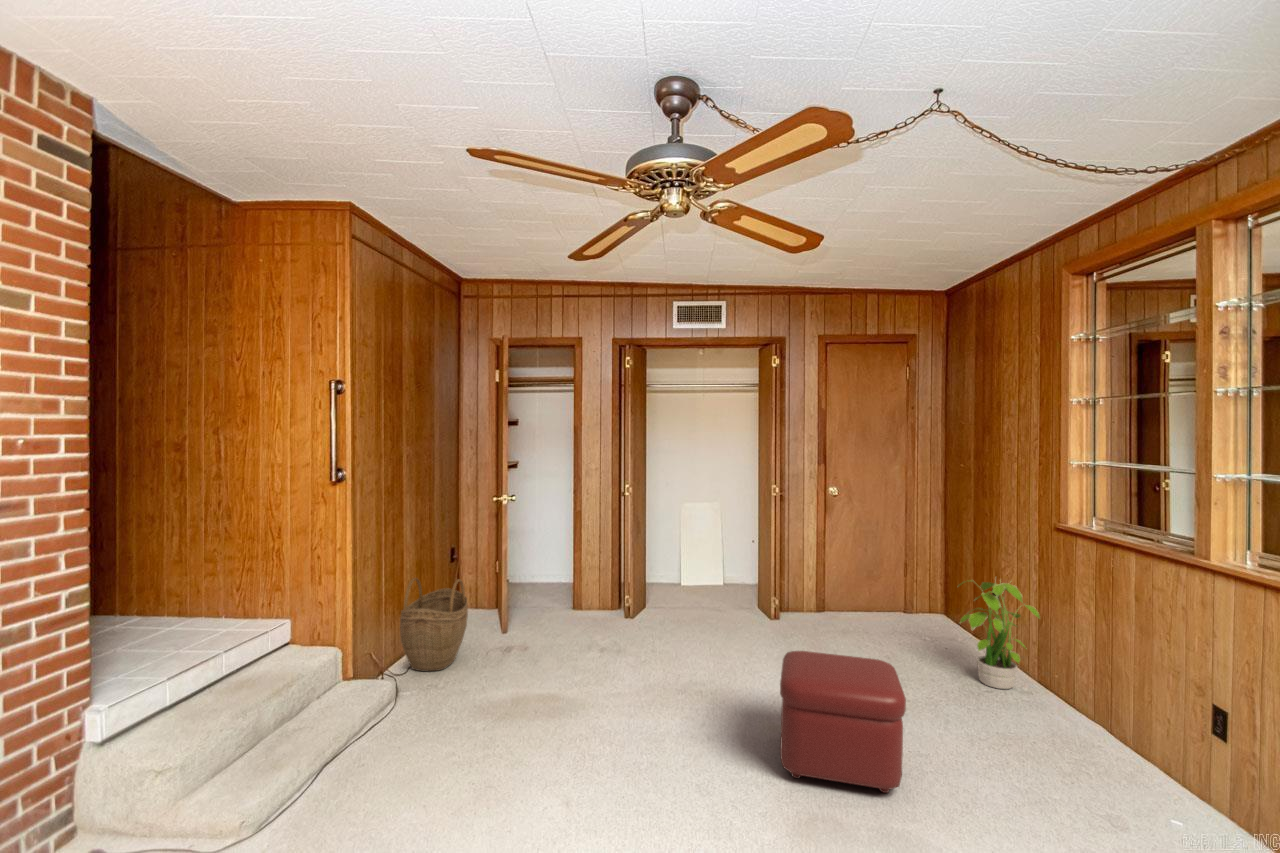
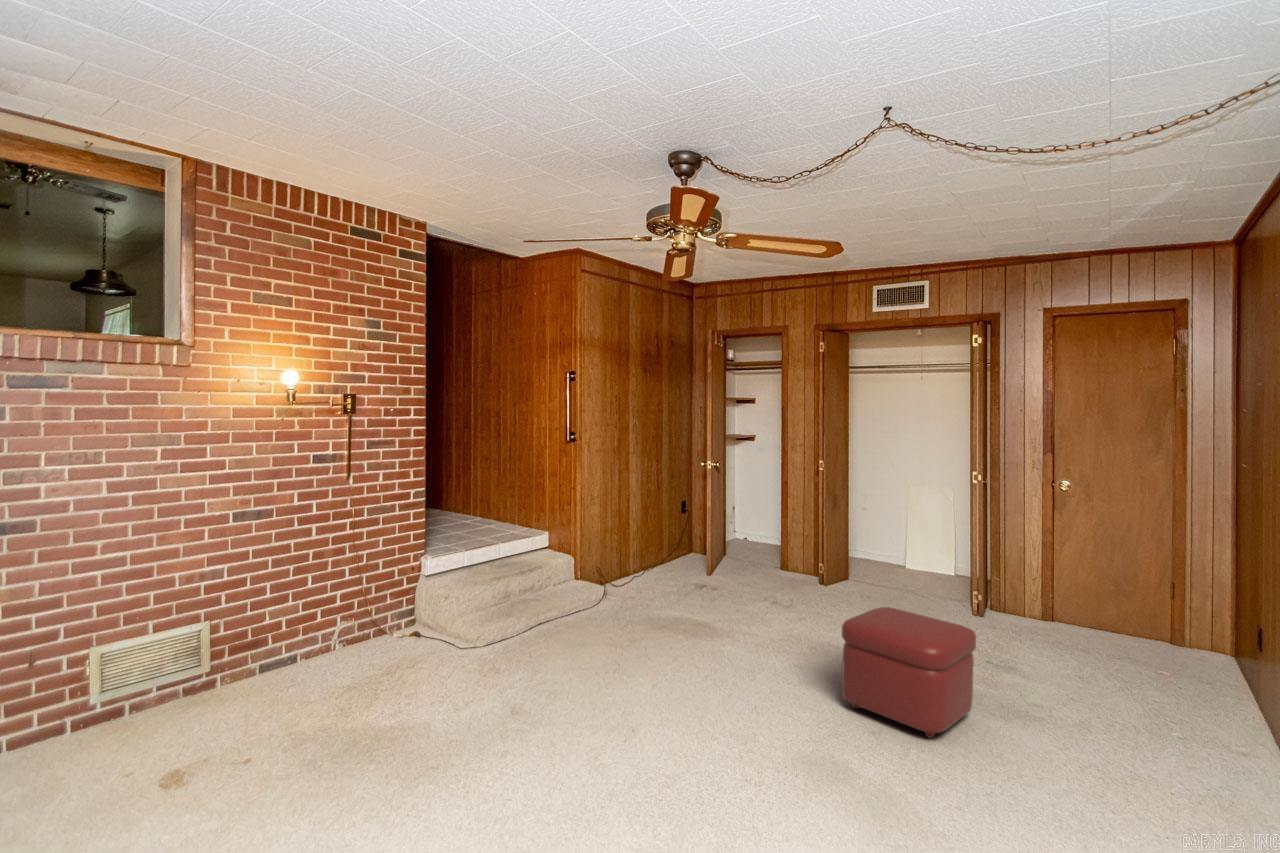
woven basket: present [400,578,468,671] -> none [618,521,671,591]
potted plant: present [958,580,1040,689] -> none [1153,579,1259,714]

